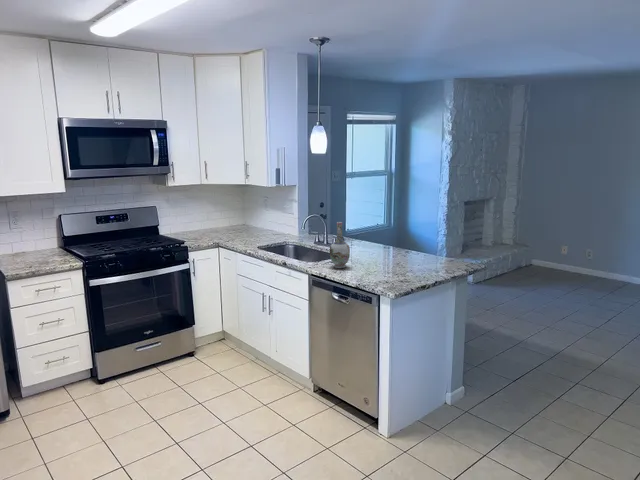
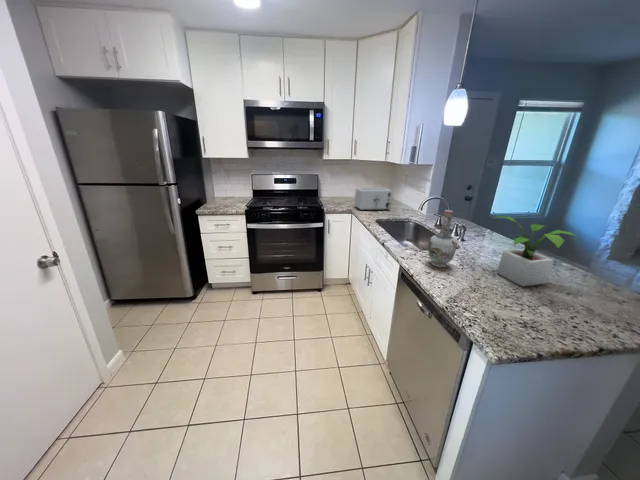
toaster: none [217,213,261,242] -> present [355,188,393,210]
potted plant: none [363,221,416,268] -> present [487,216,580,286]

